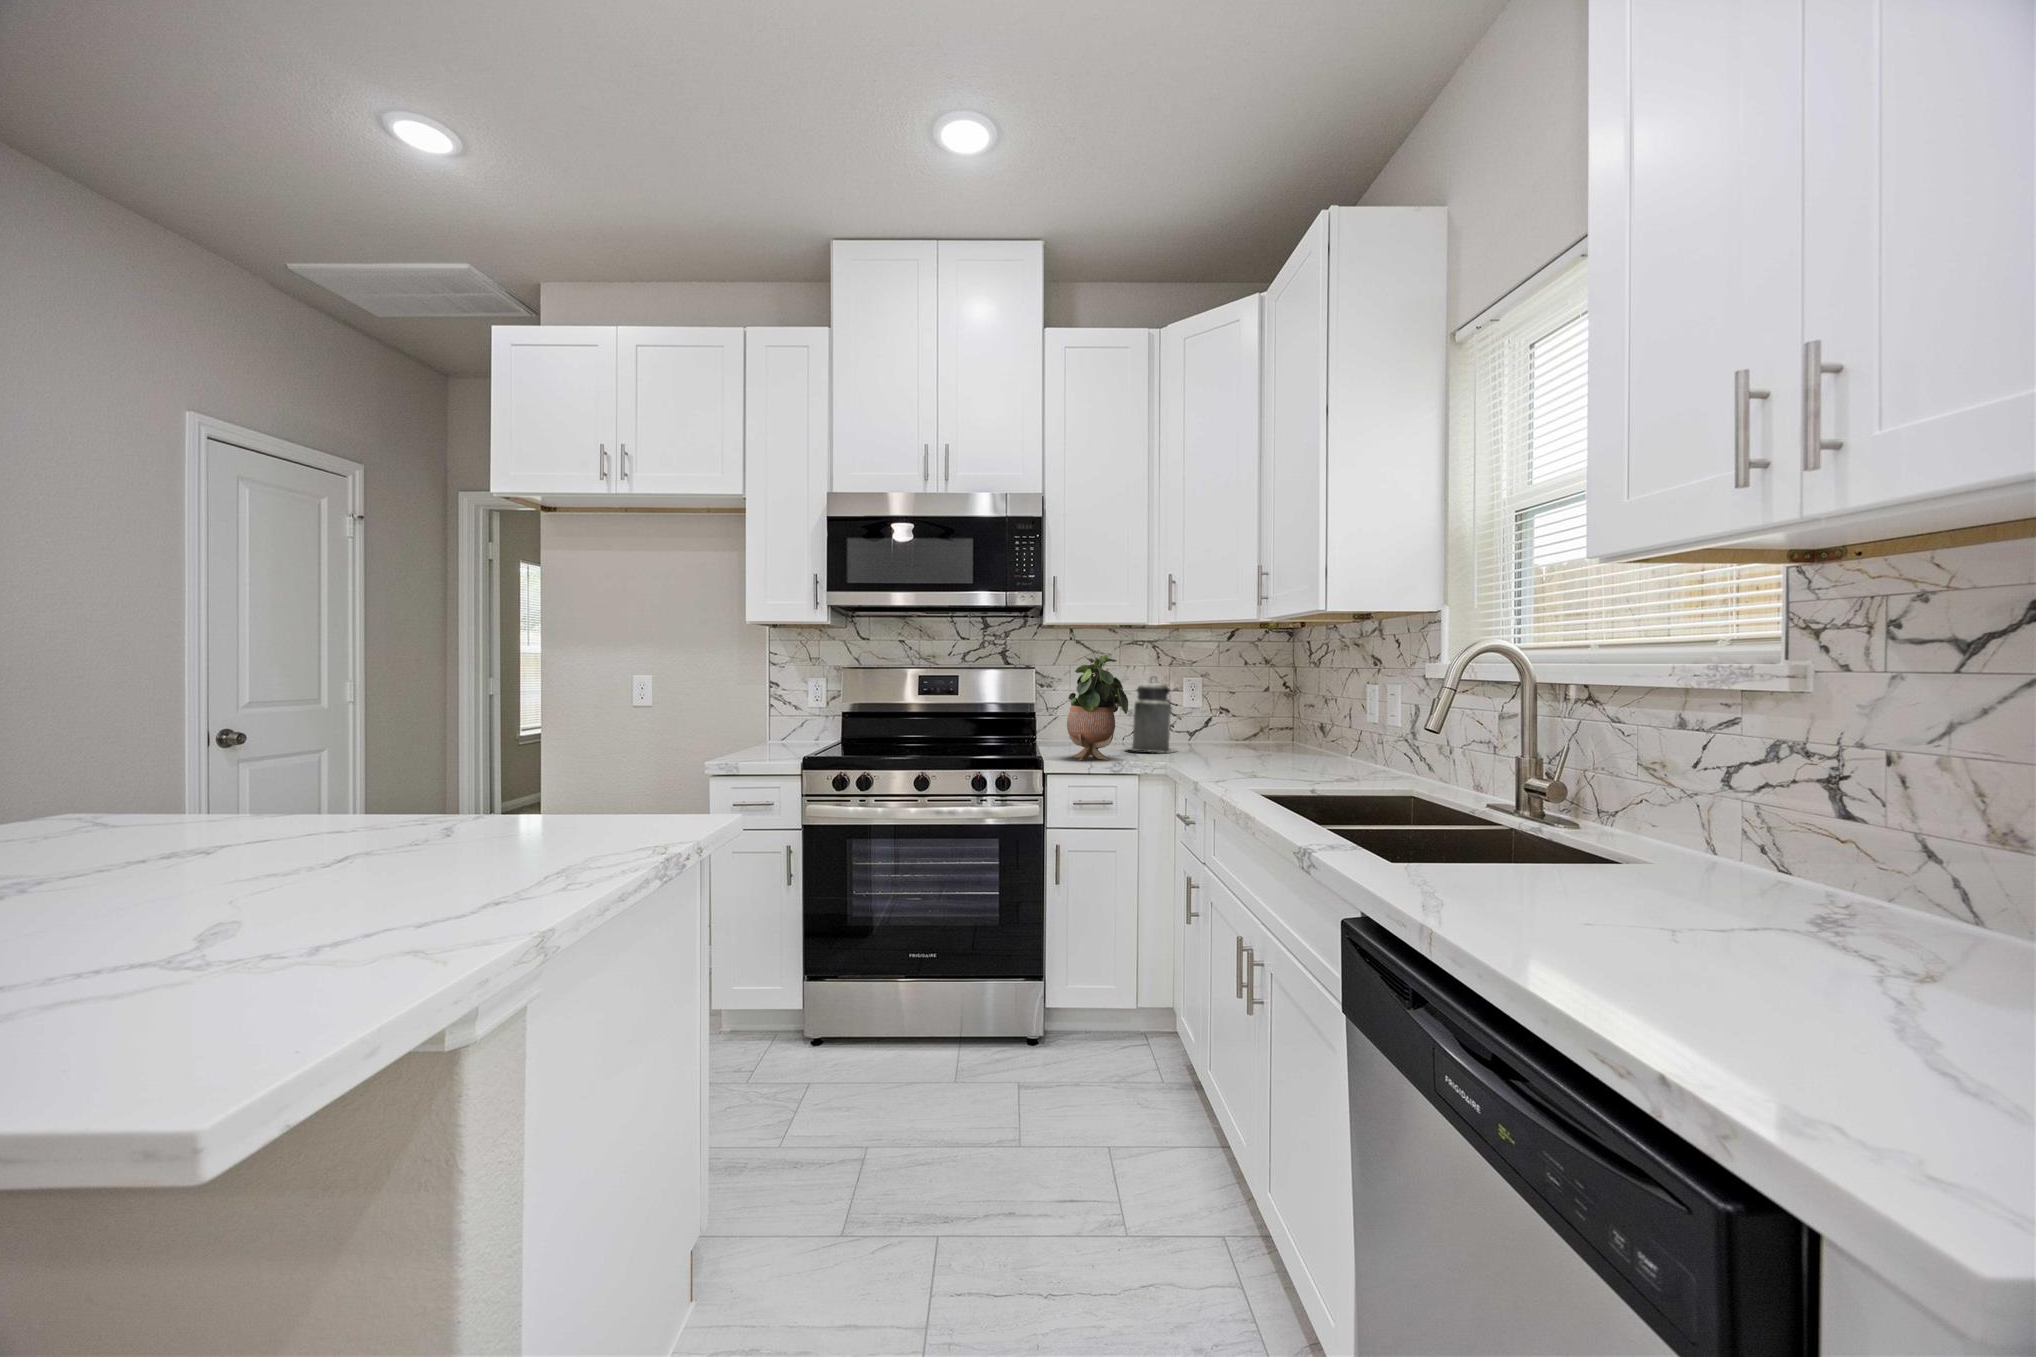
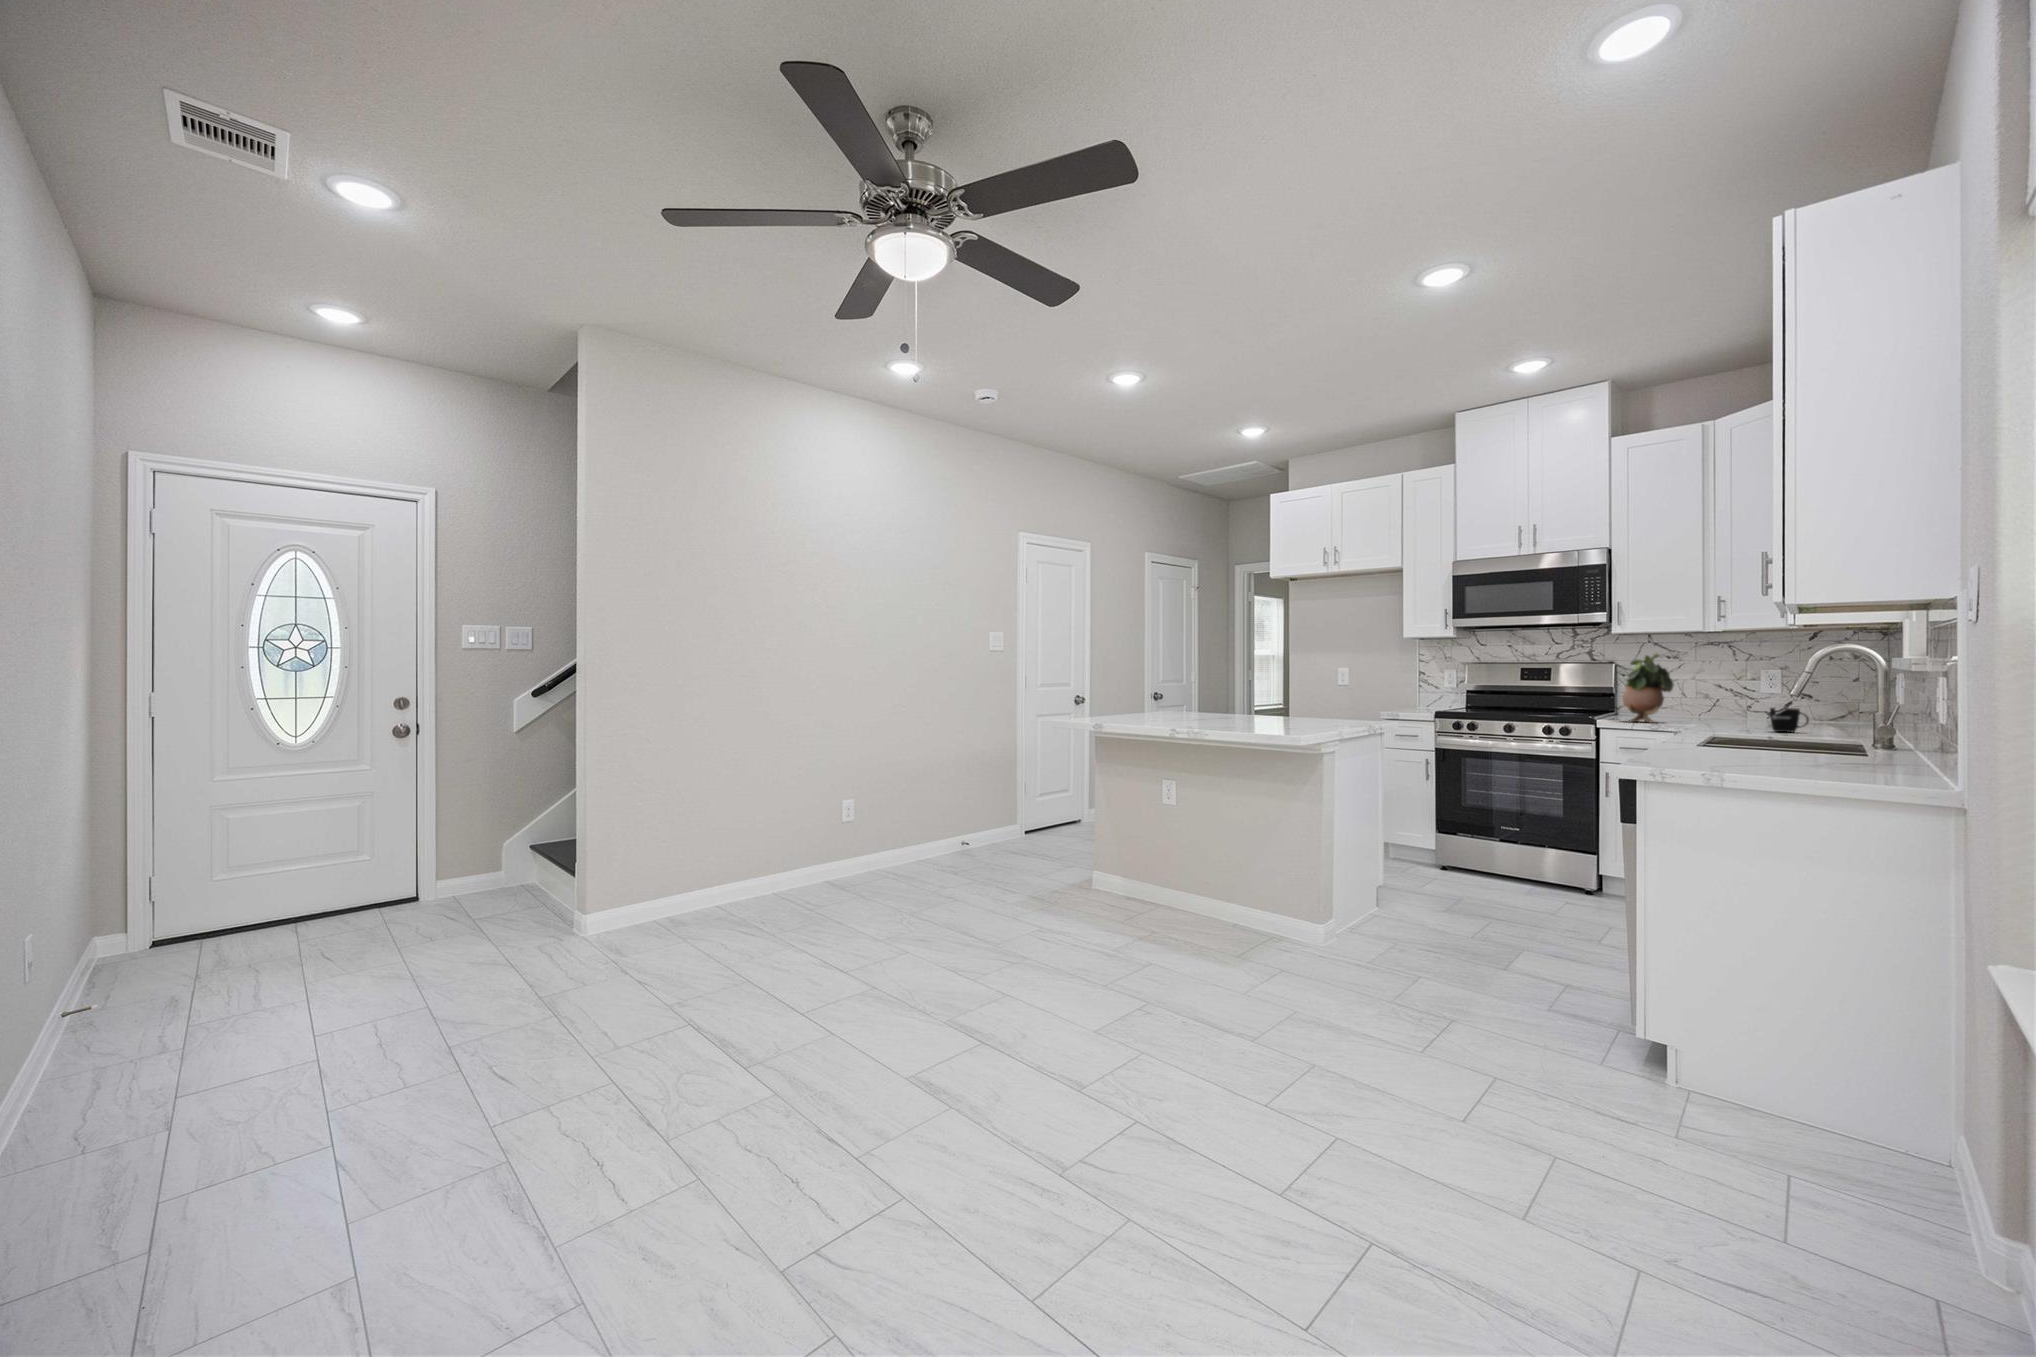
canister: present [1127,677,1177,753] -> none [1685,668,1736,723]
mug: none [1273,737,1318,775] -> present [1770,707,1809,732]

